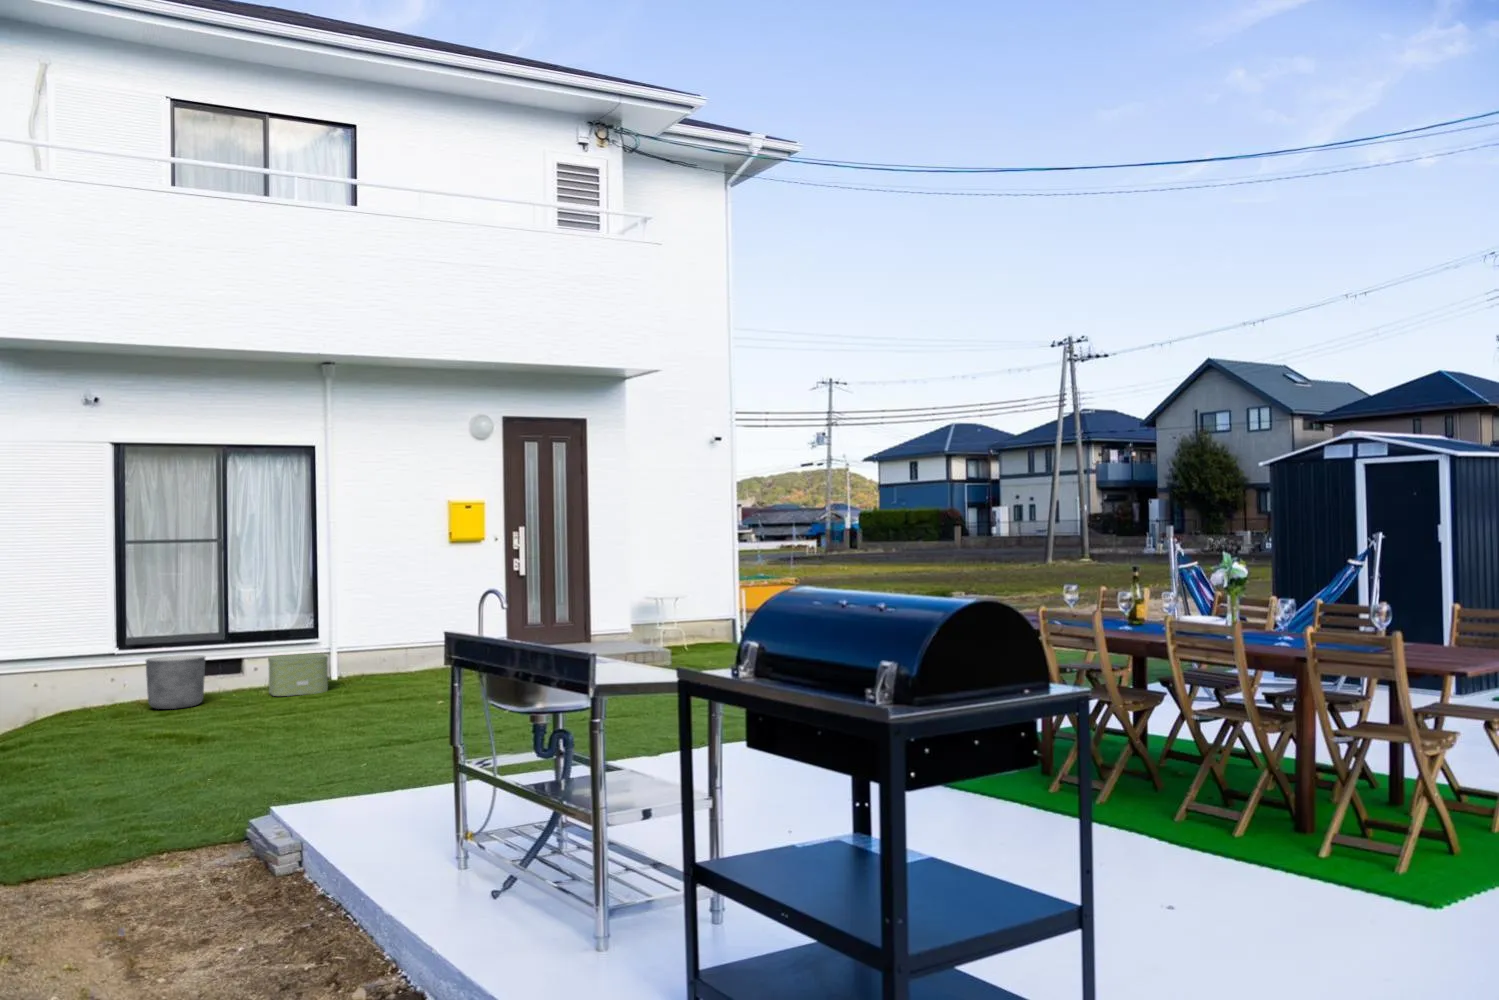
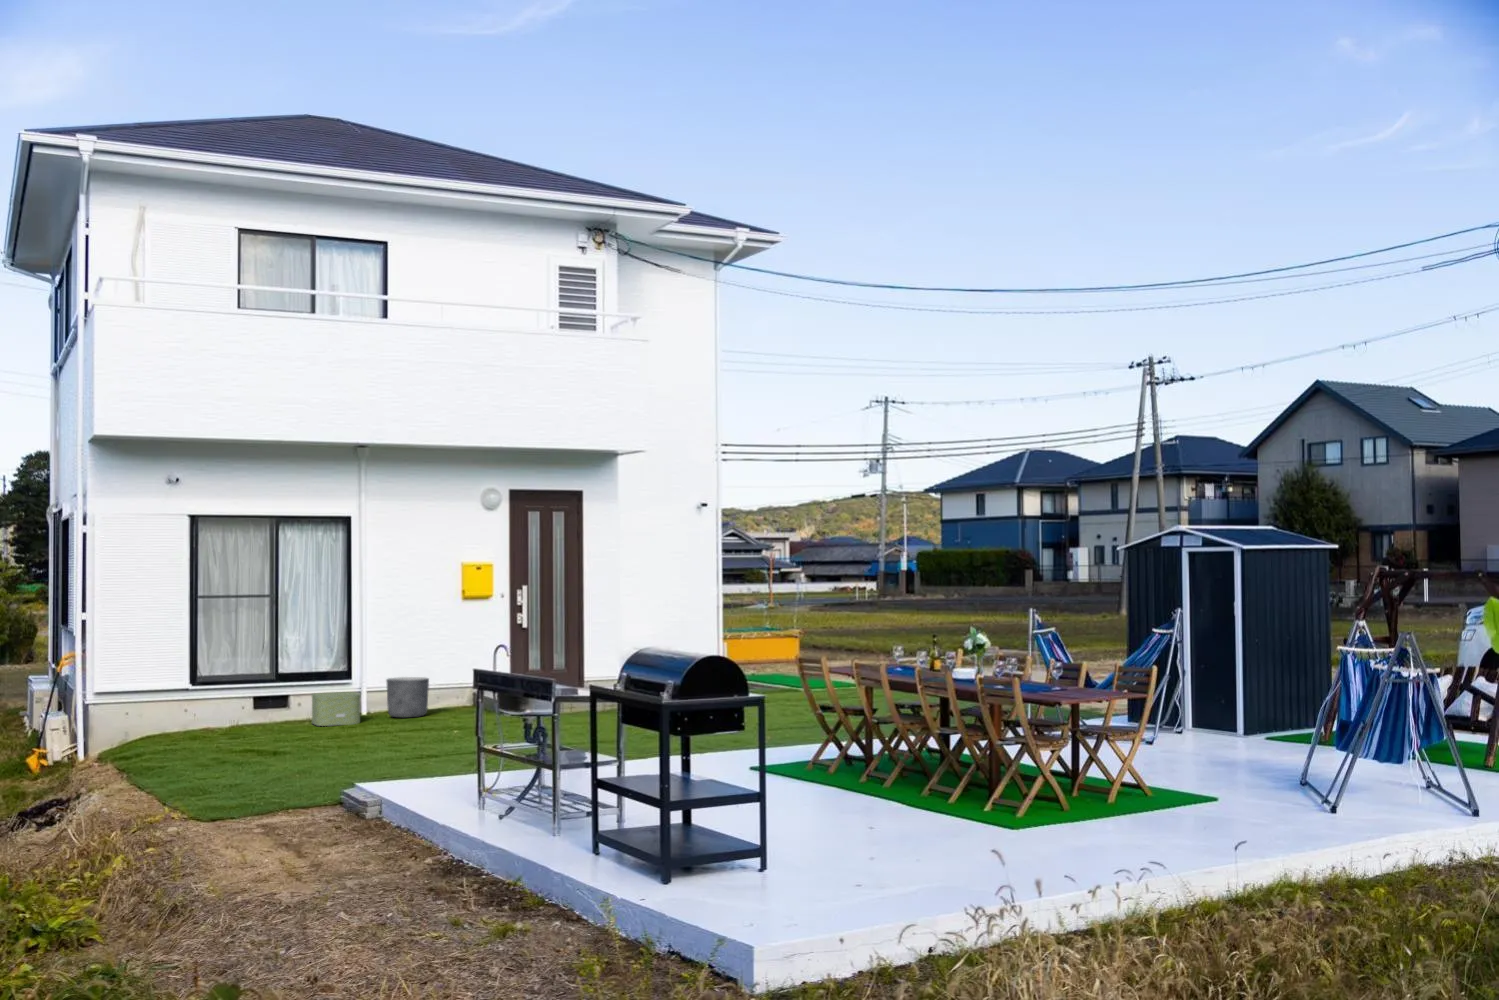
planter: present [146,655,205,709] -> present [386,677,429,718]

